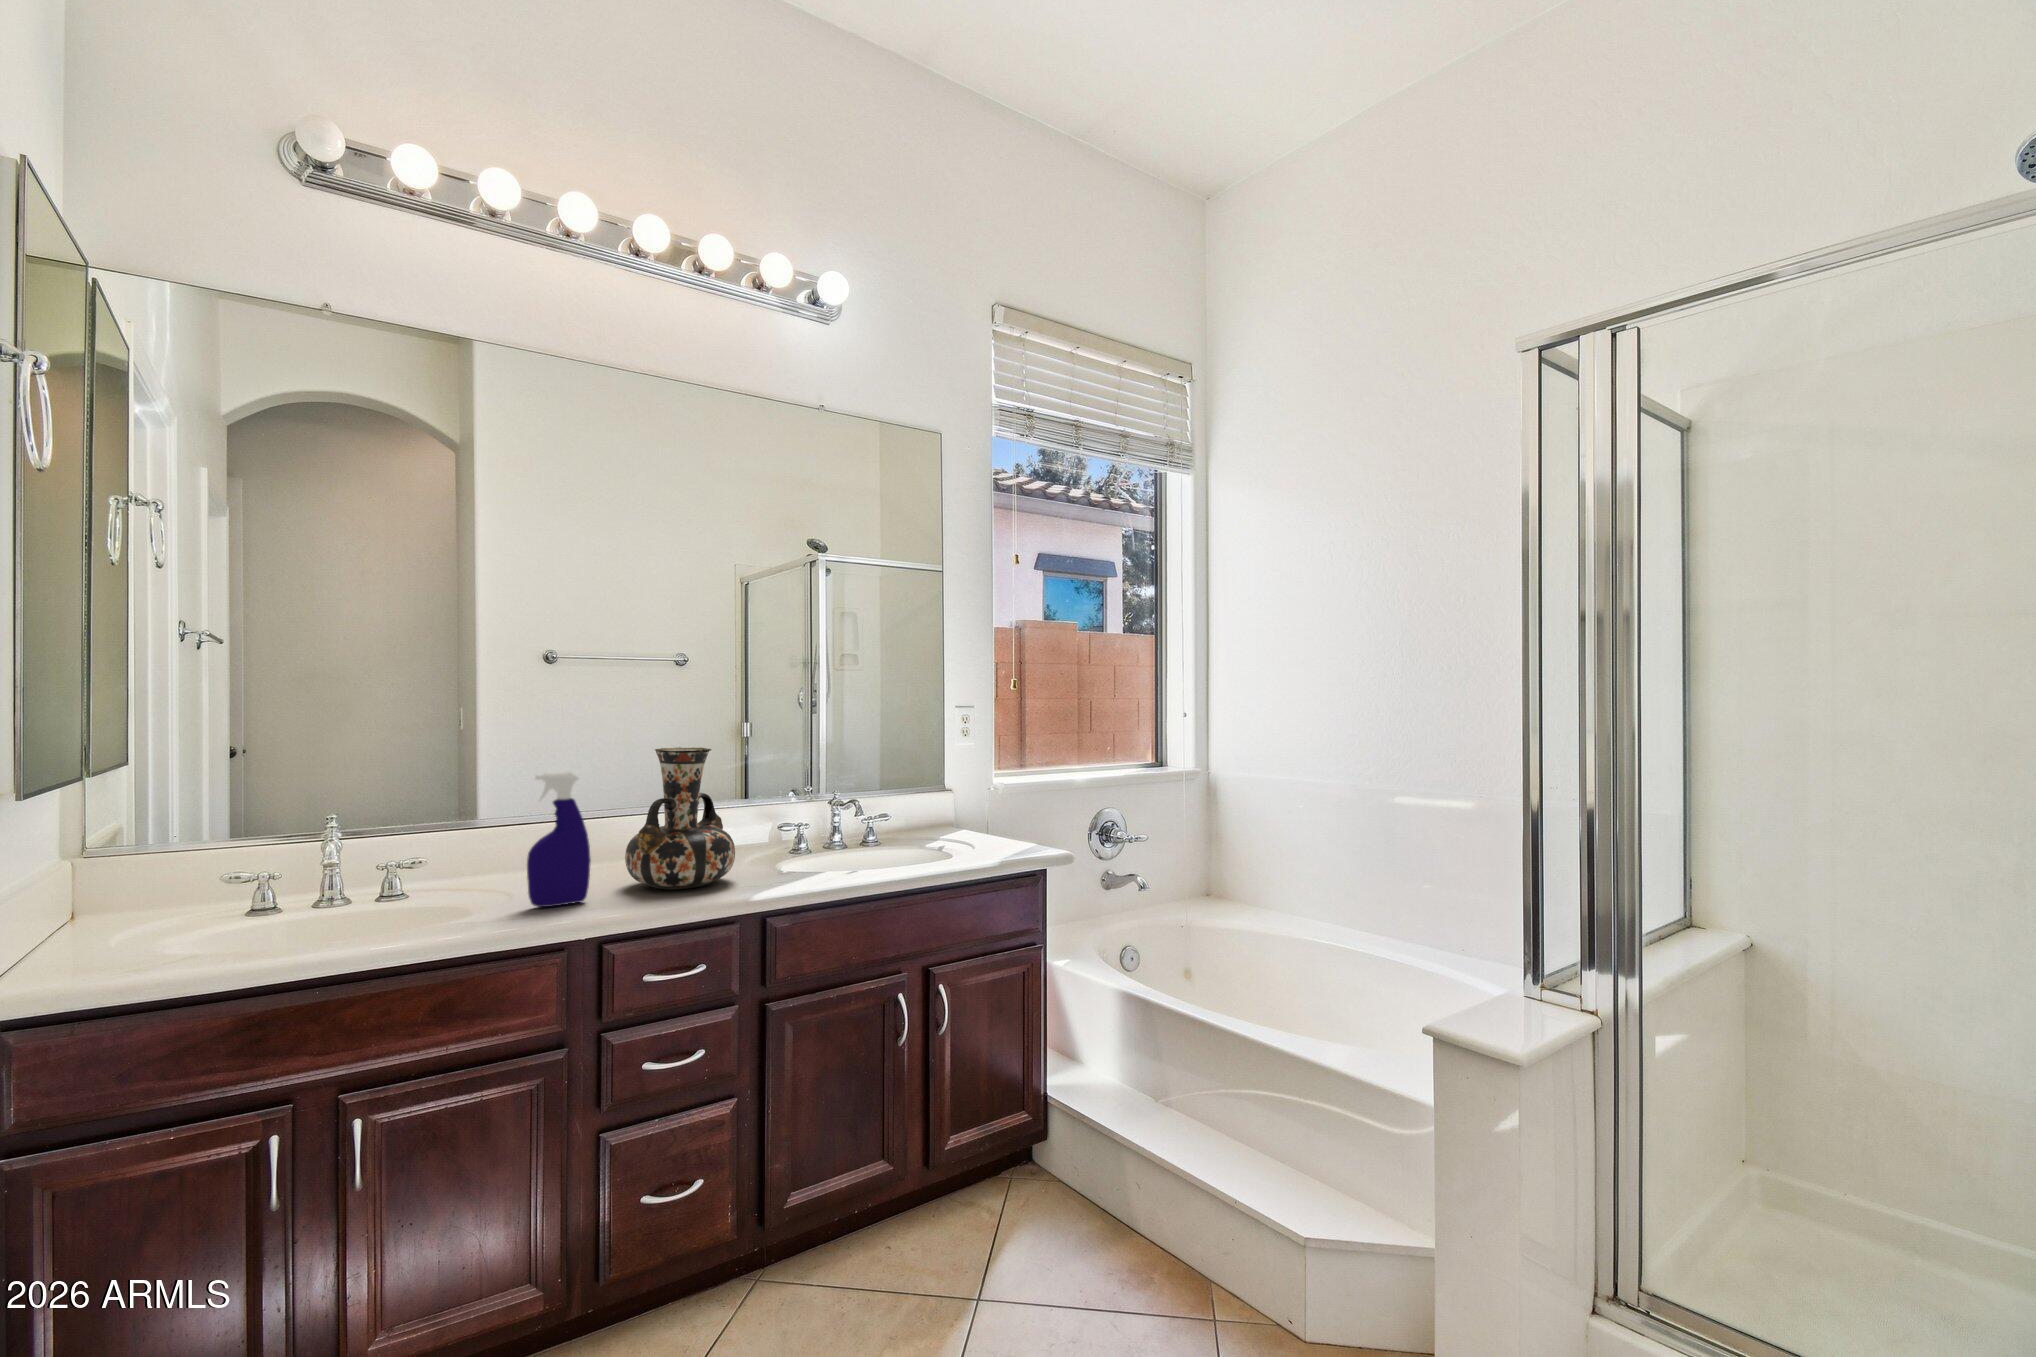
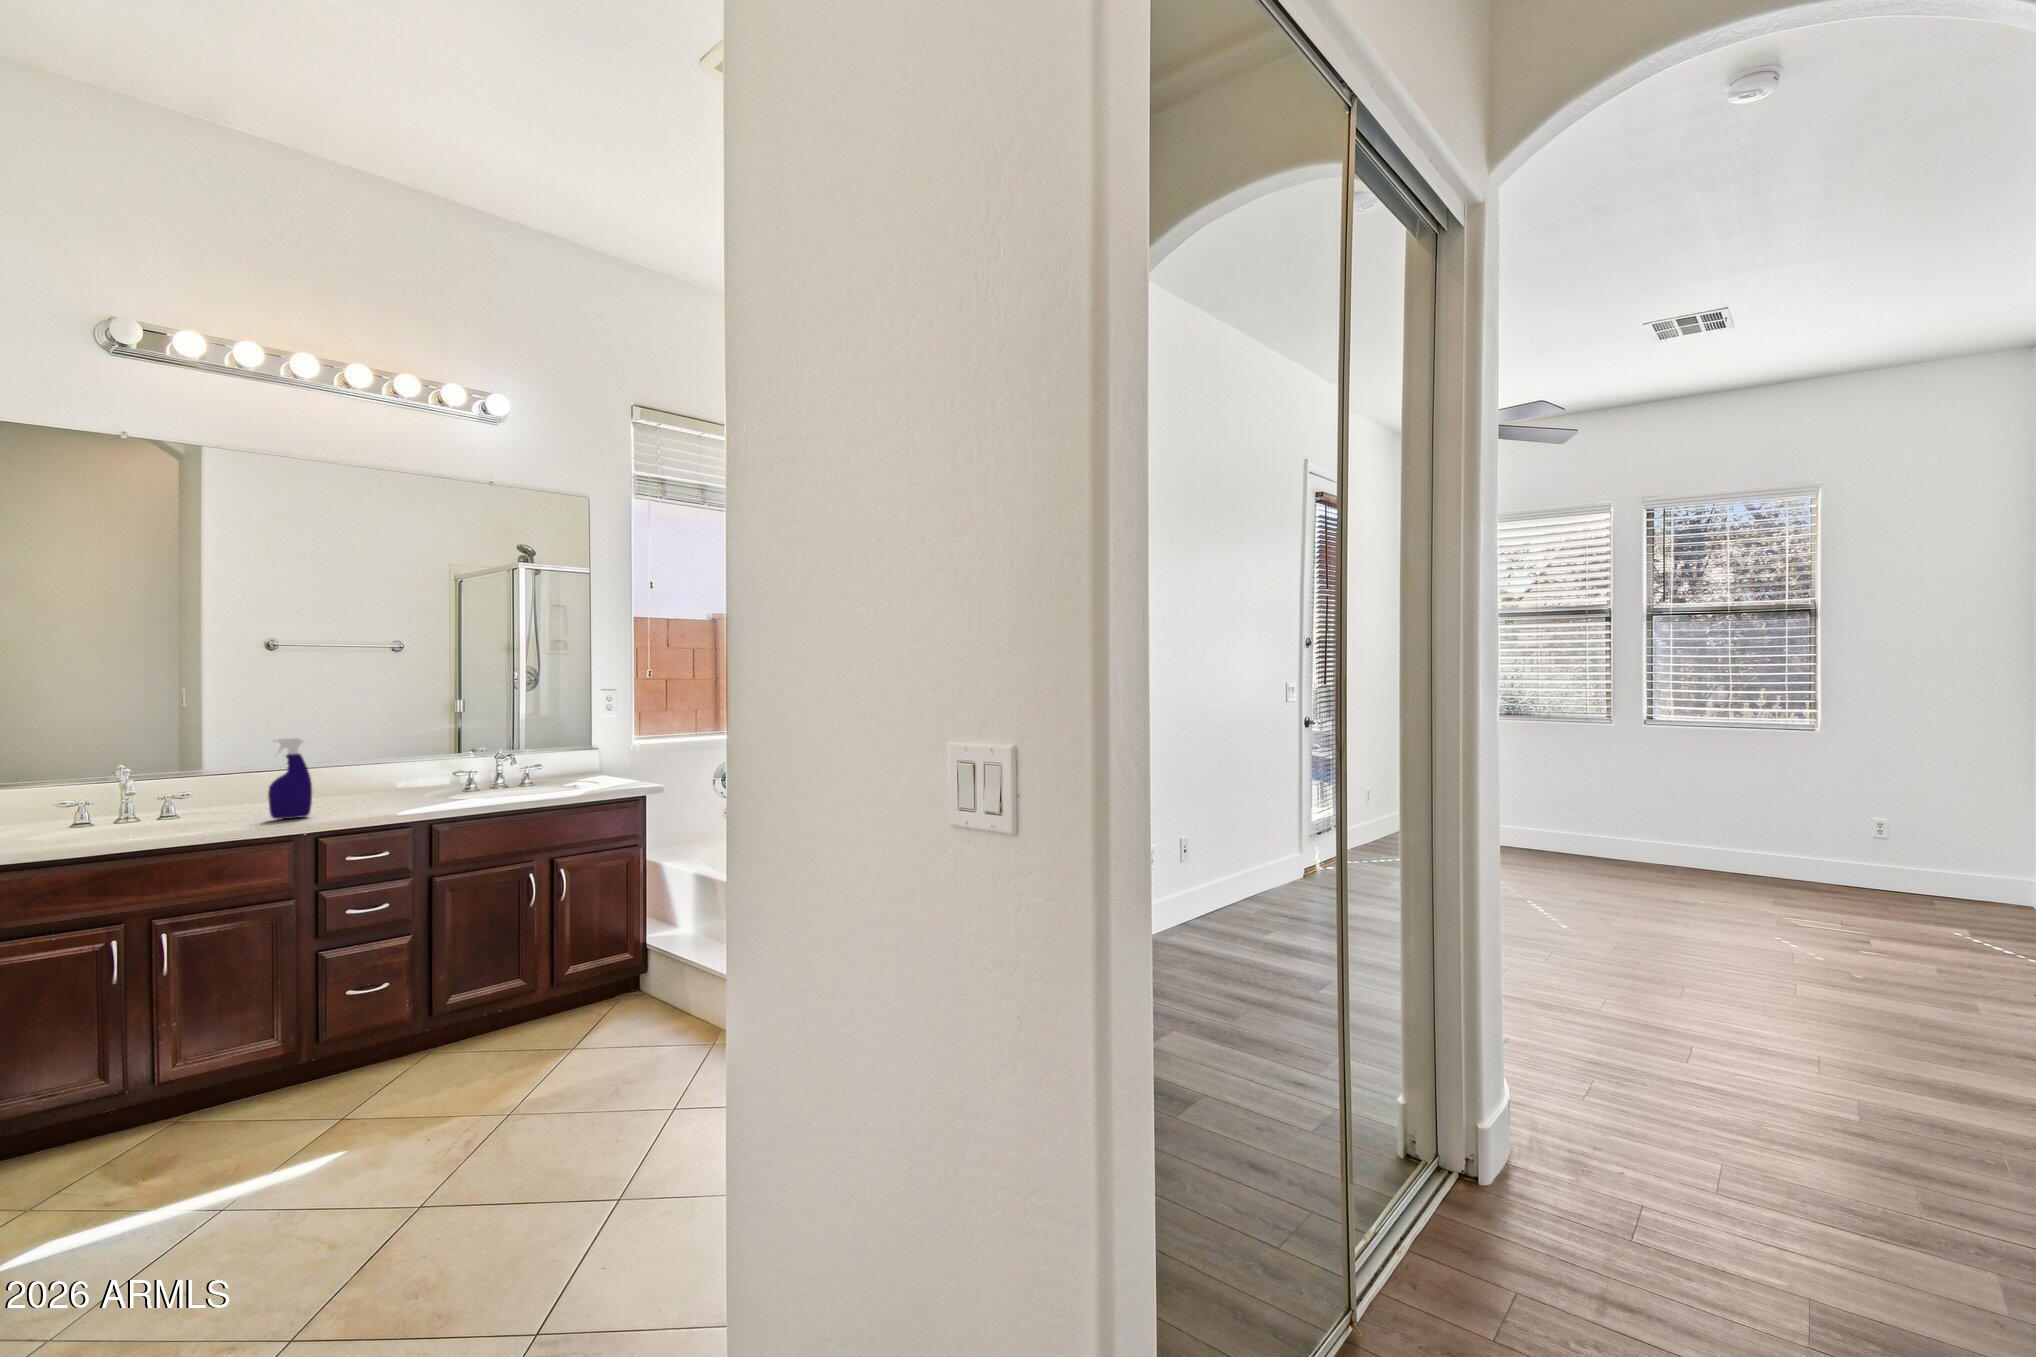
decorative vase: present [625,747,735,889] -> none [337,721,416,810]

